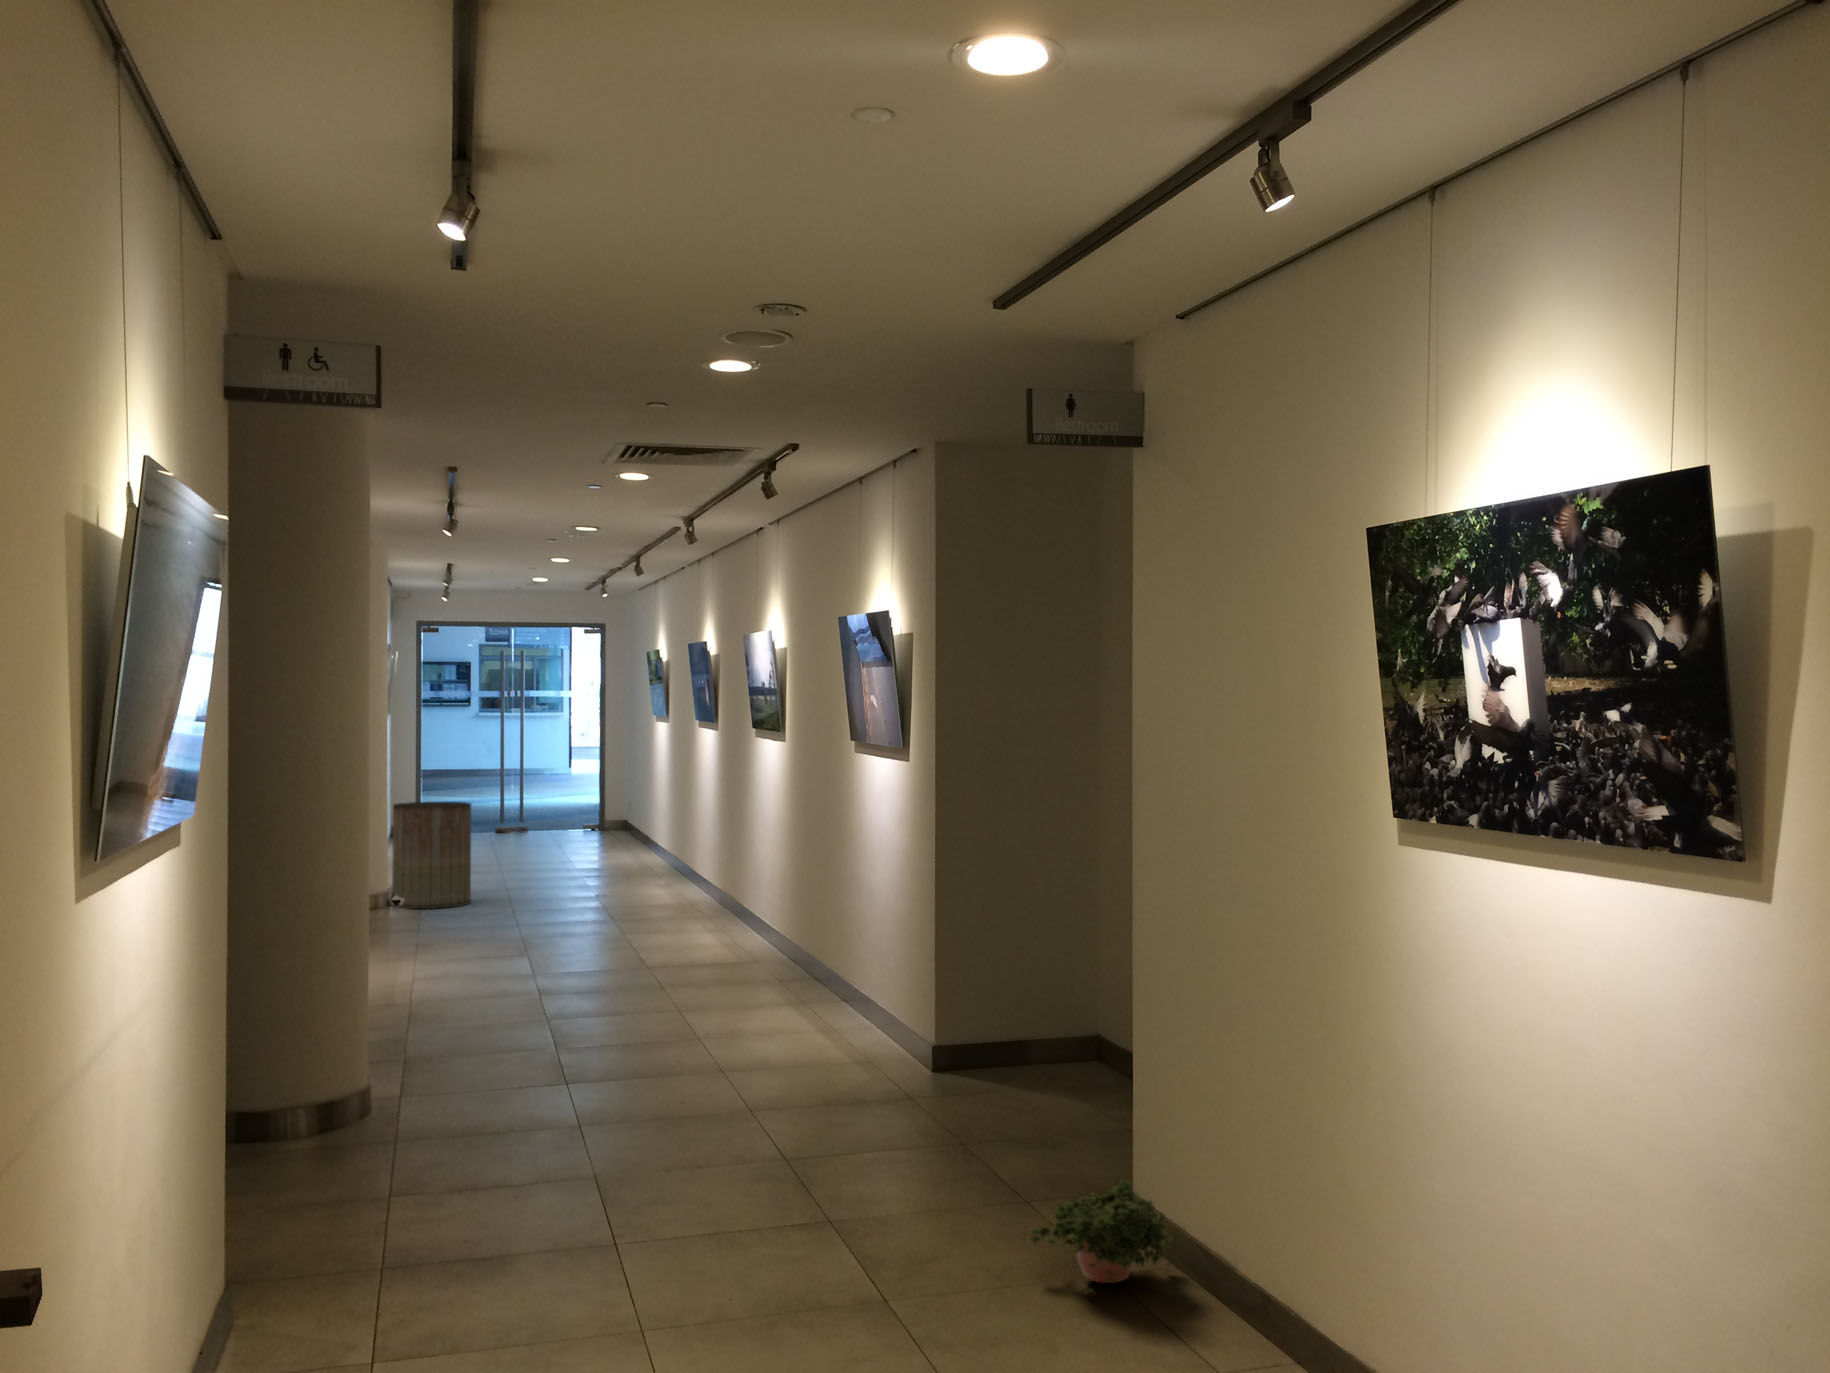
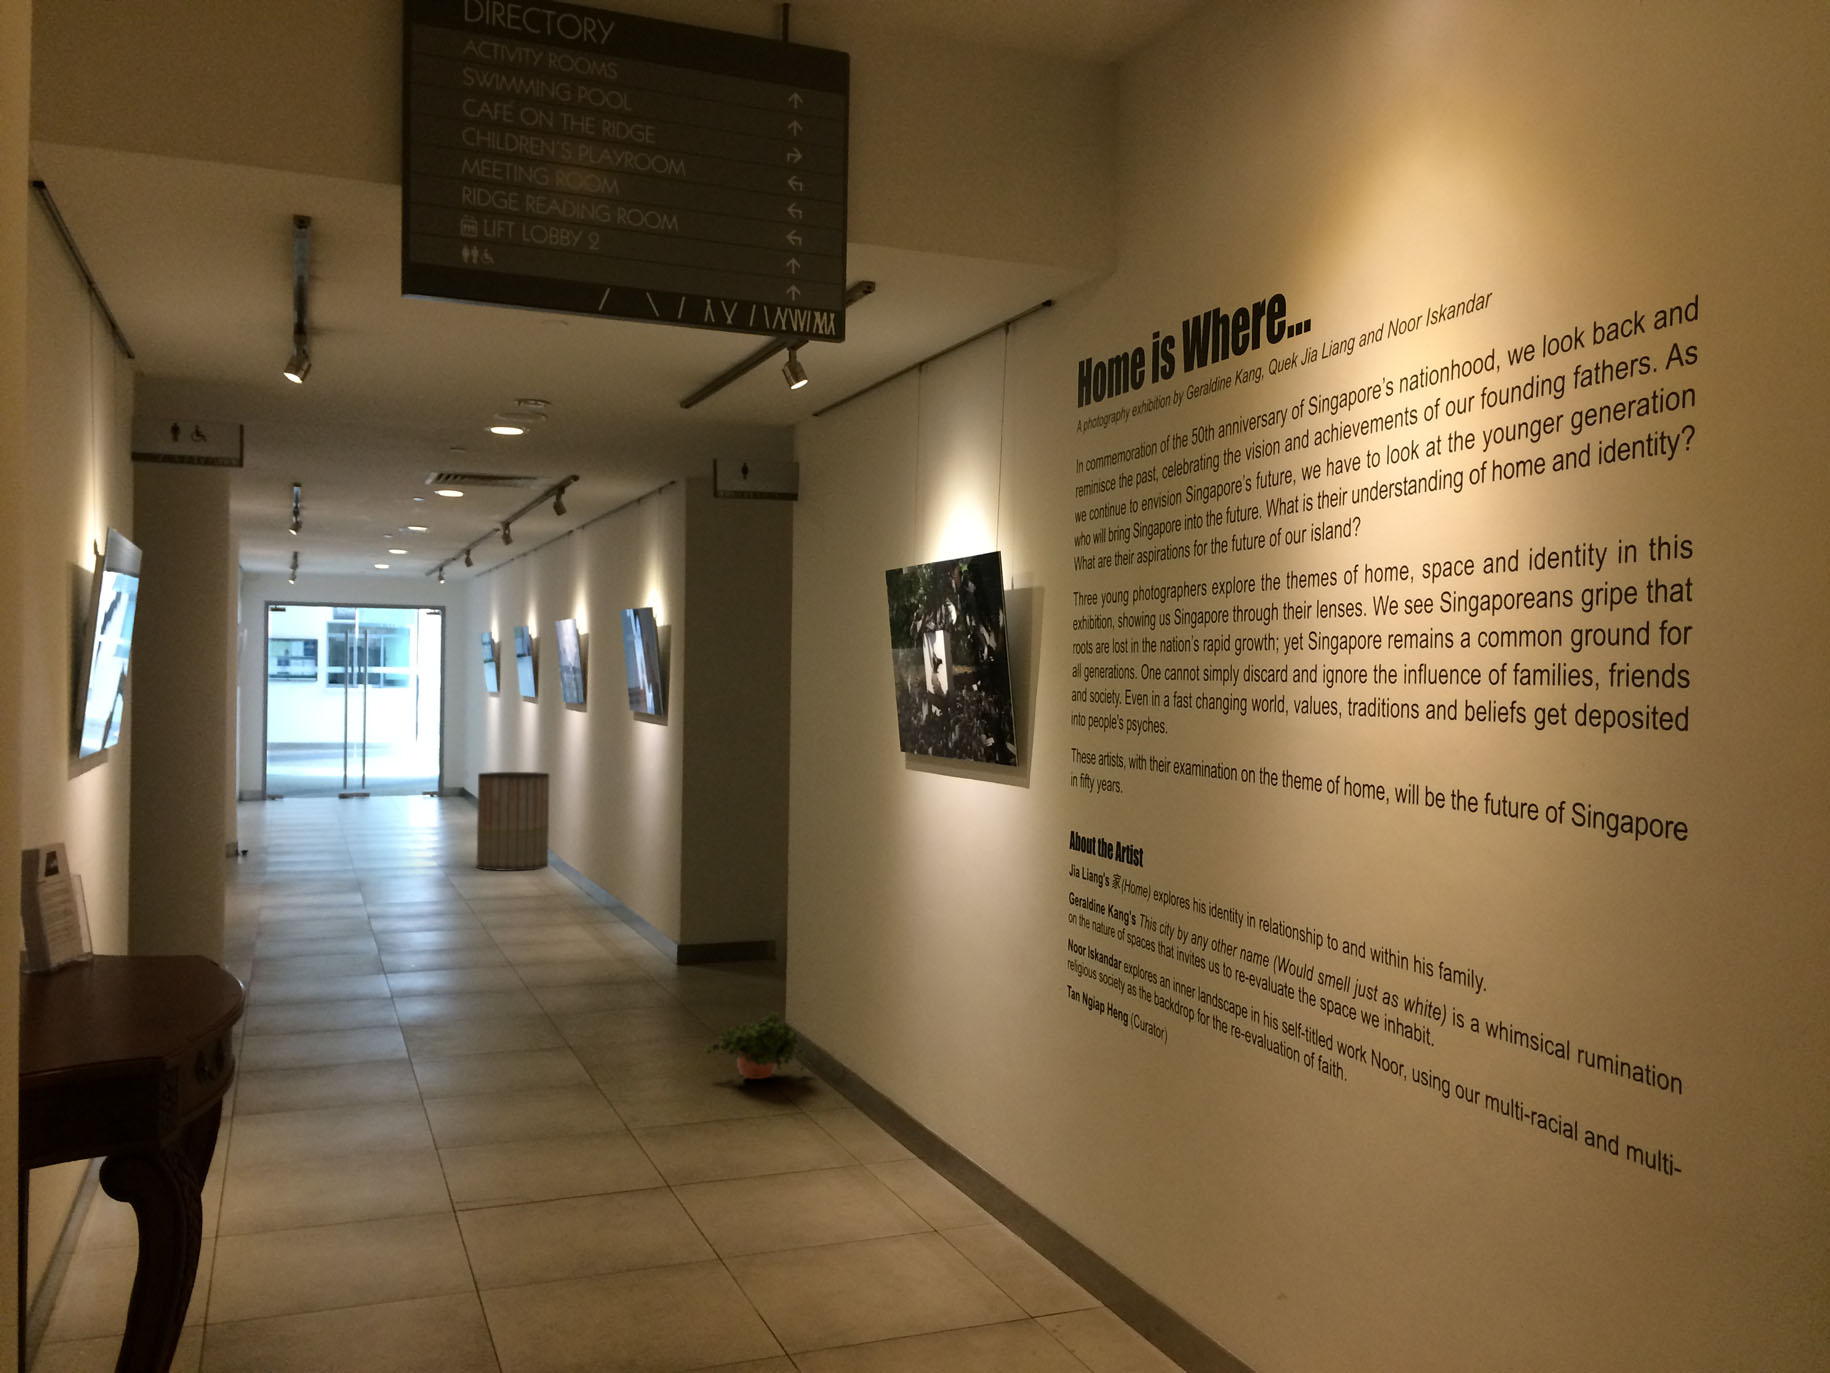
trash can: present [392,802,471,909] -> present [477,772,549,871]

